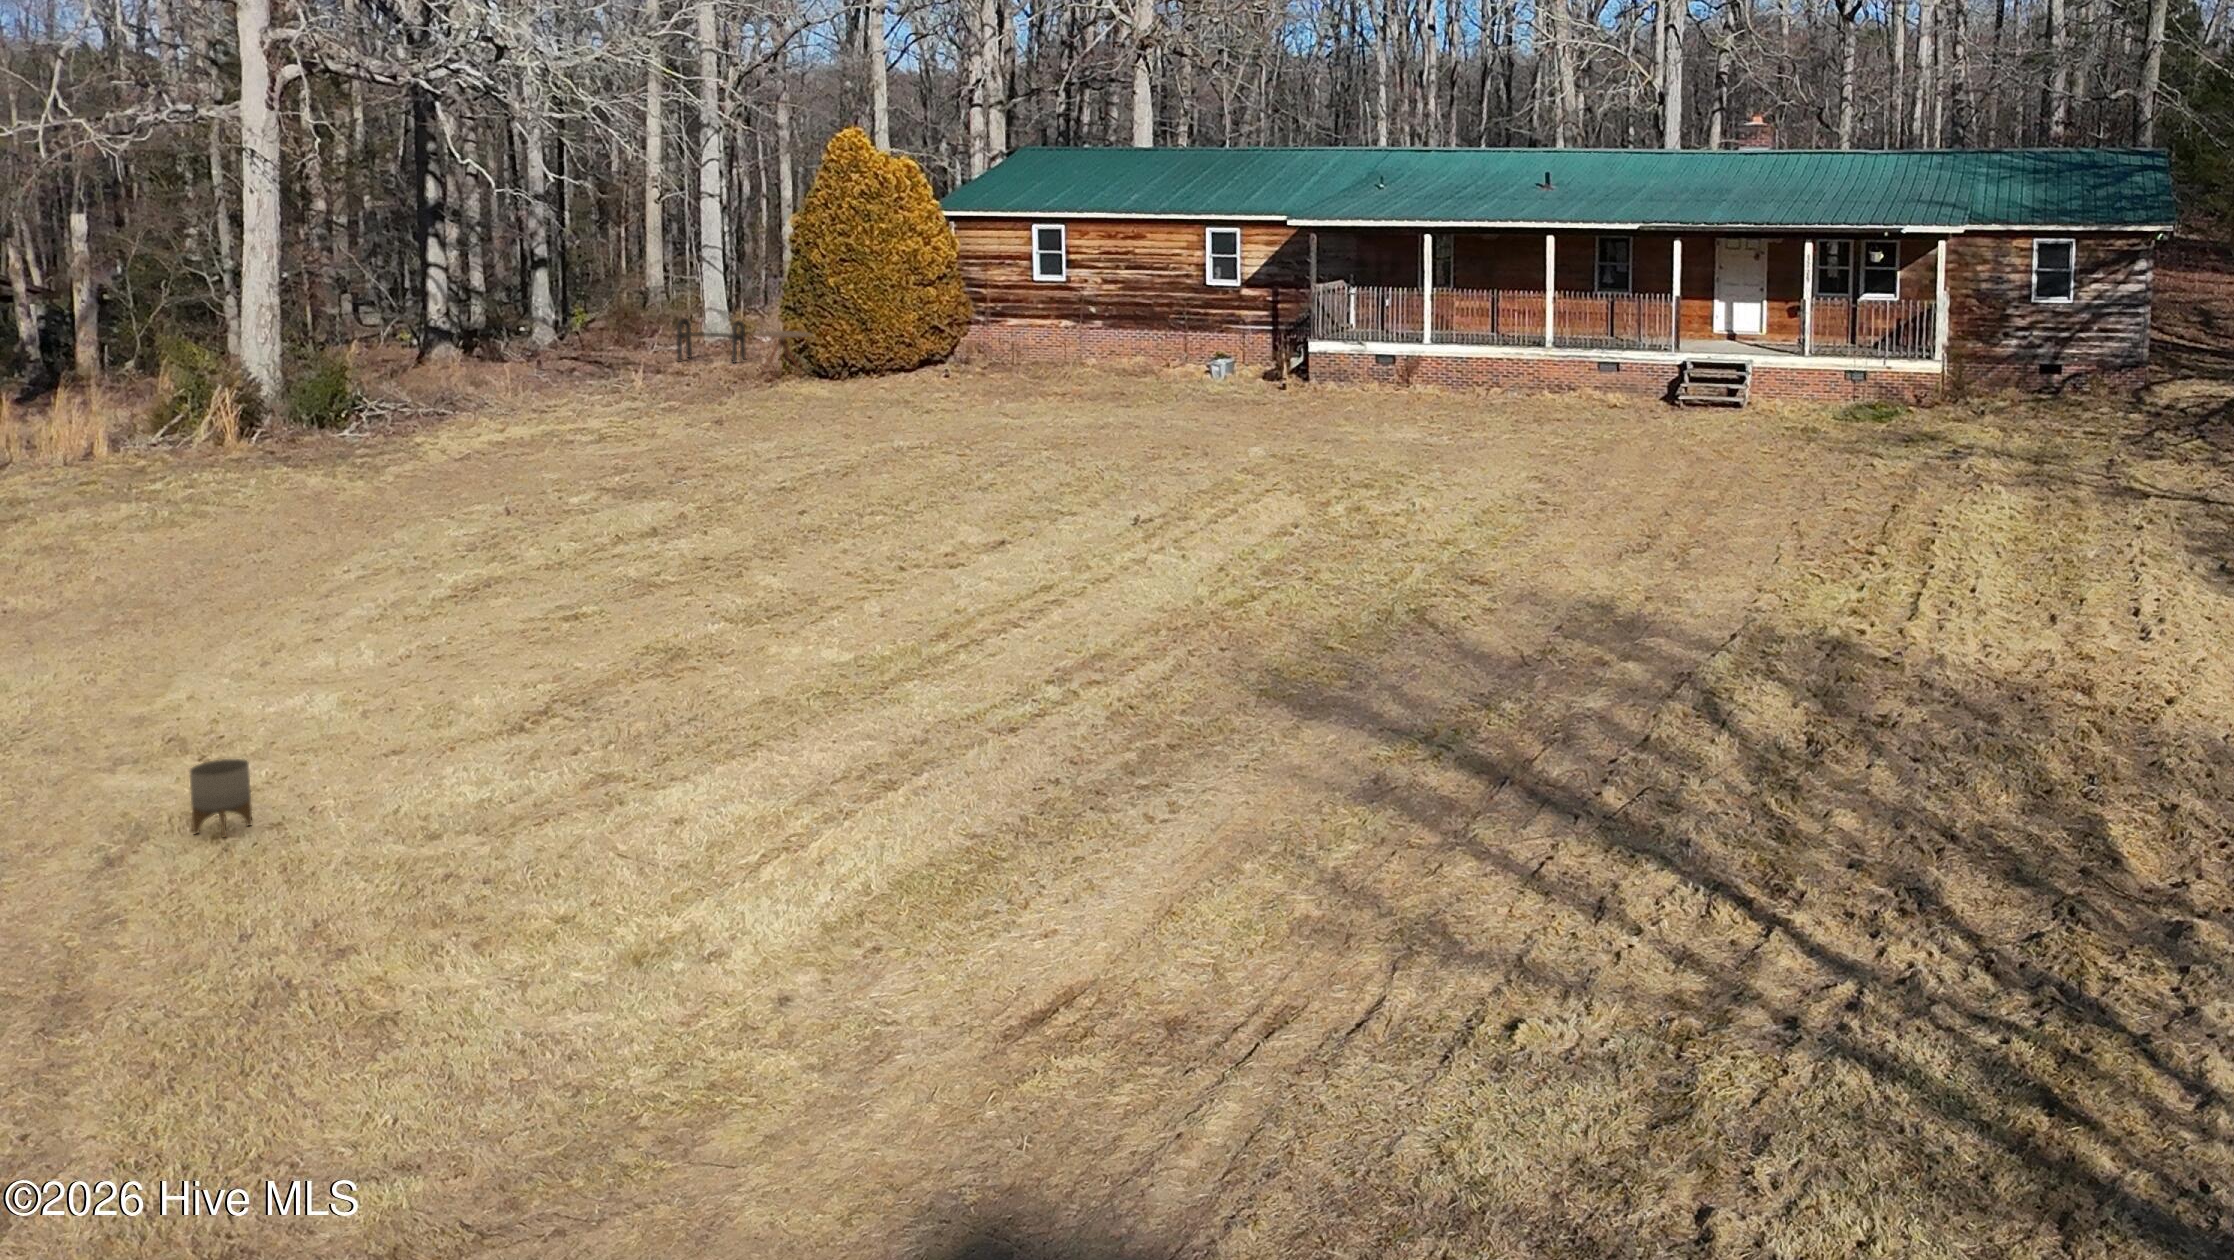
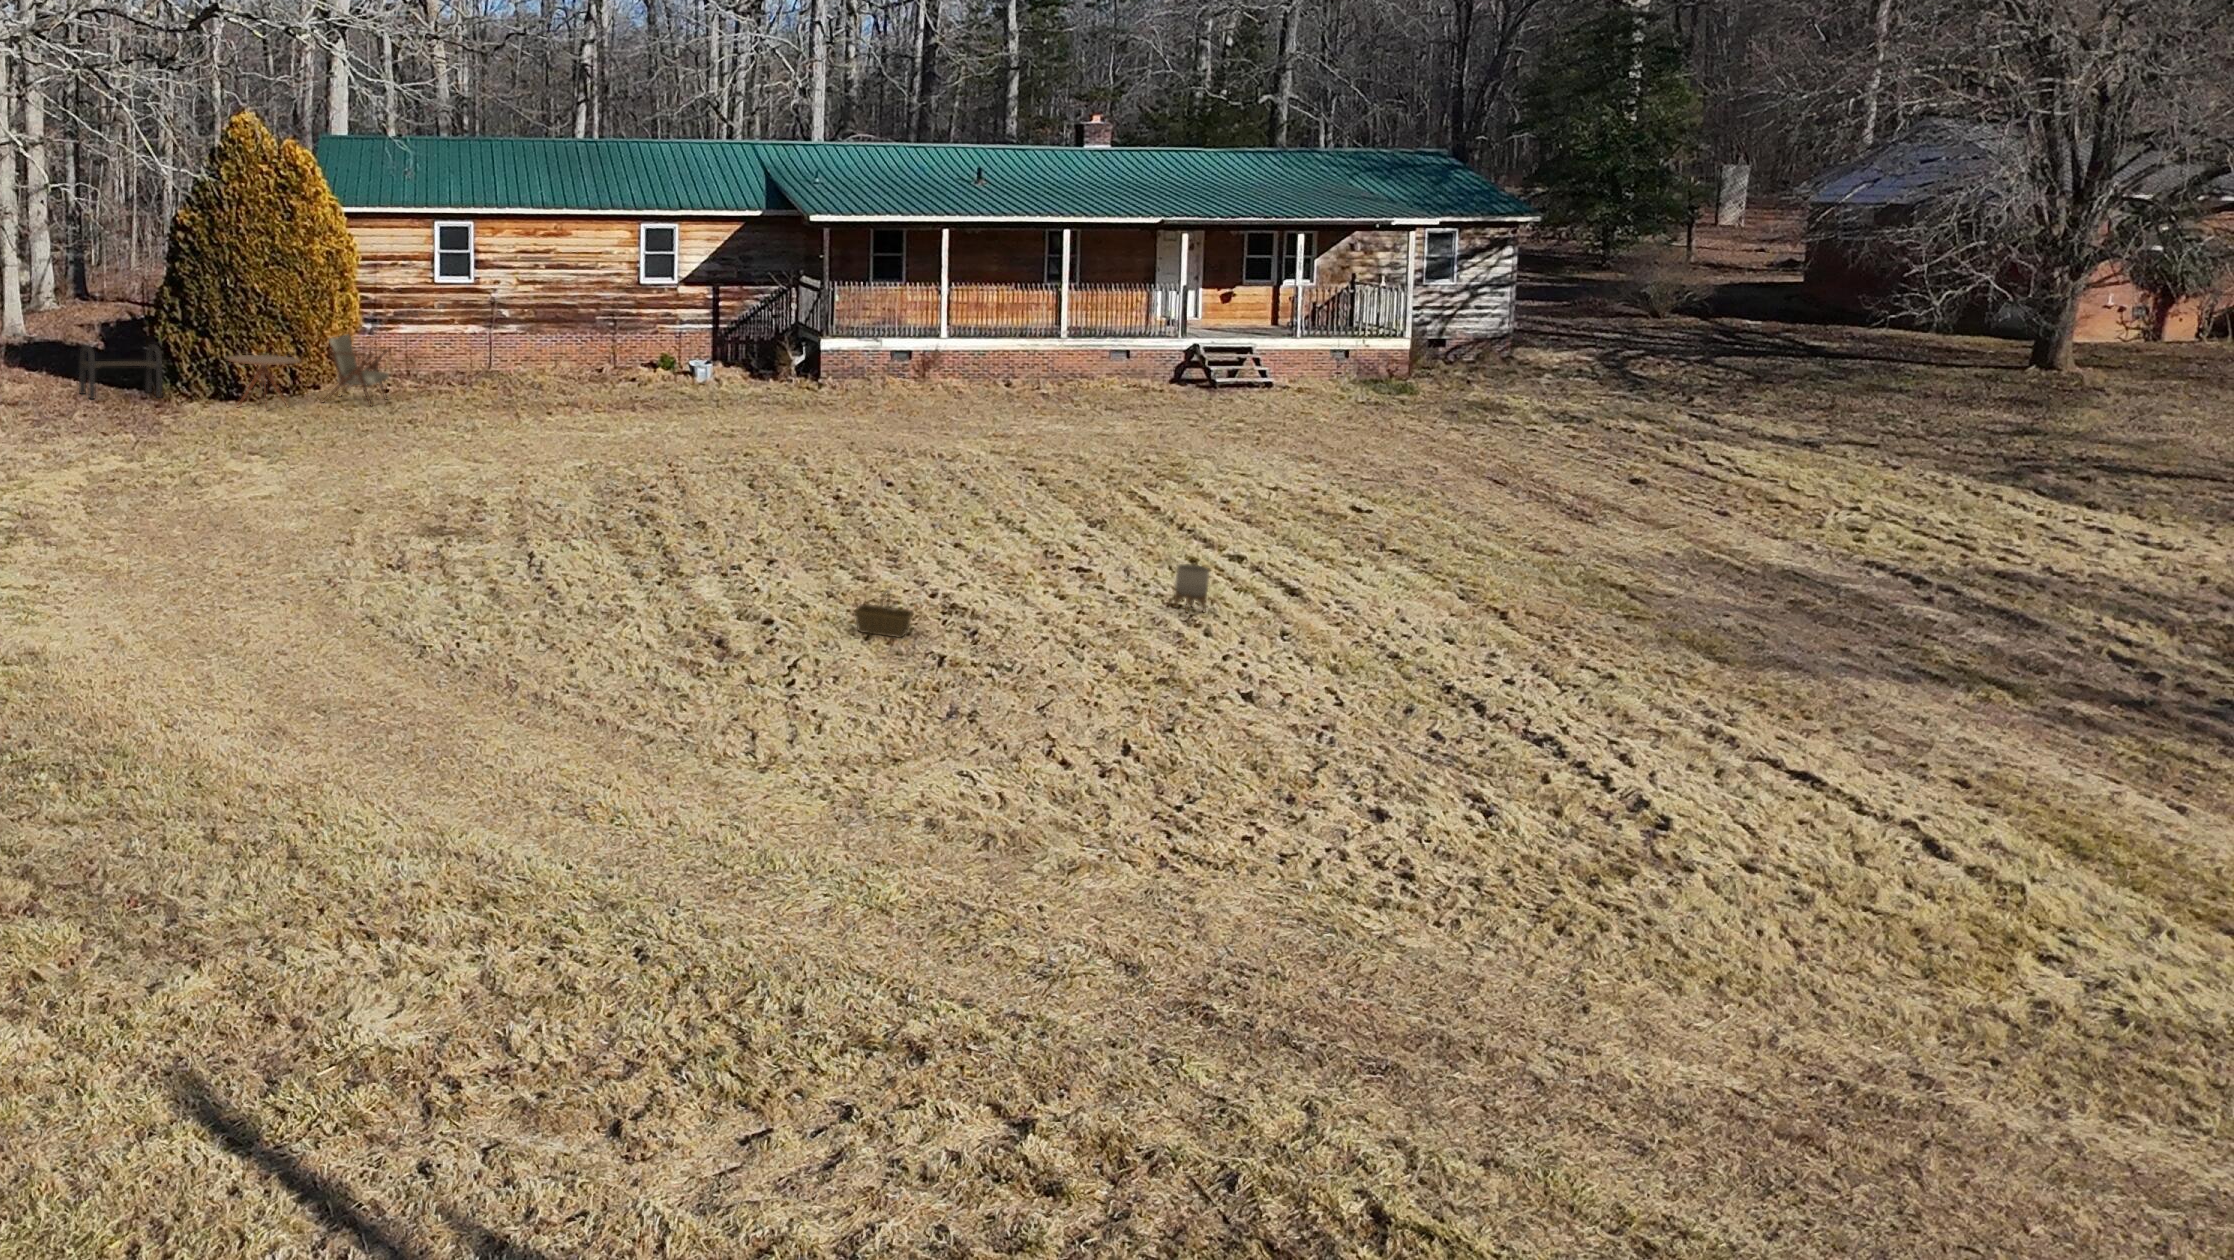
lounge chair: none [842,317,911,378] -> present [323,334,389,405]
basket: none [522,497,565,535] -> present [854,590,913,638]
planter: present [190,759,252,837] -> present [1173,564,1209,612]

